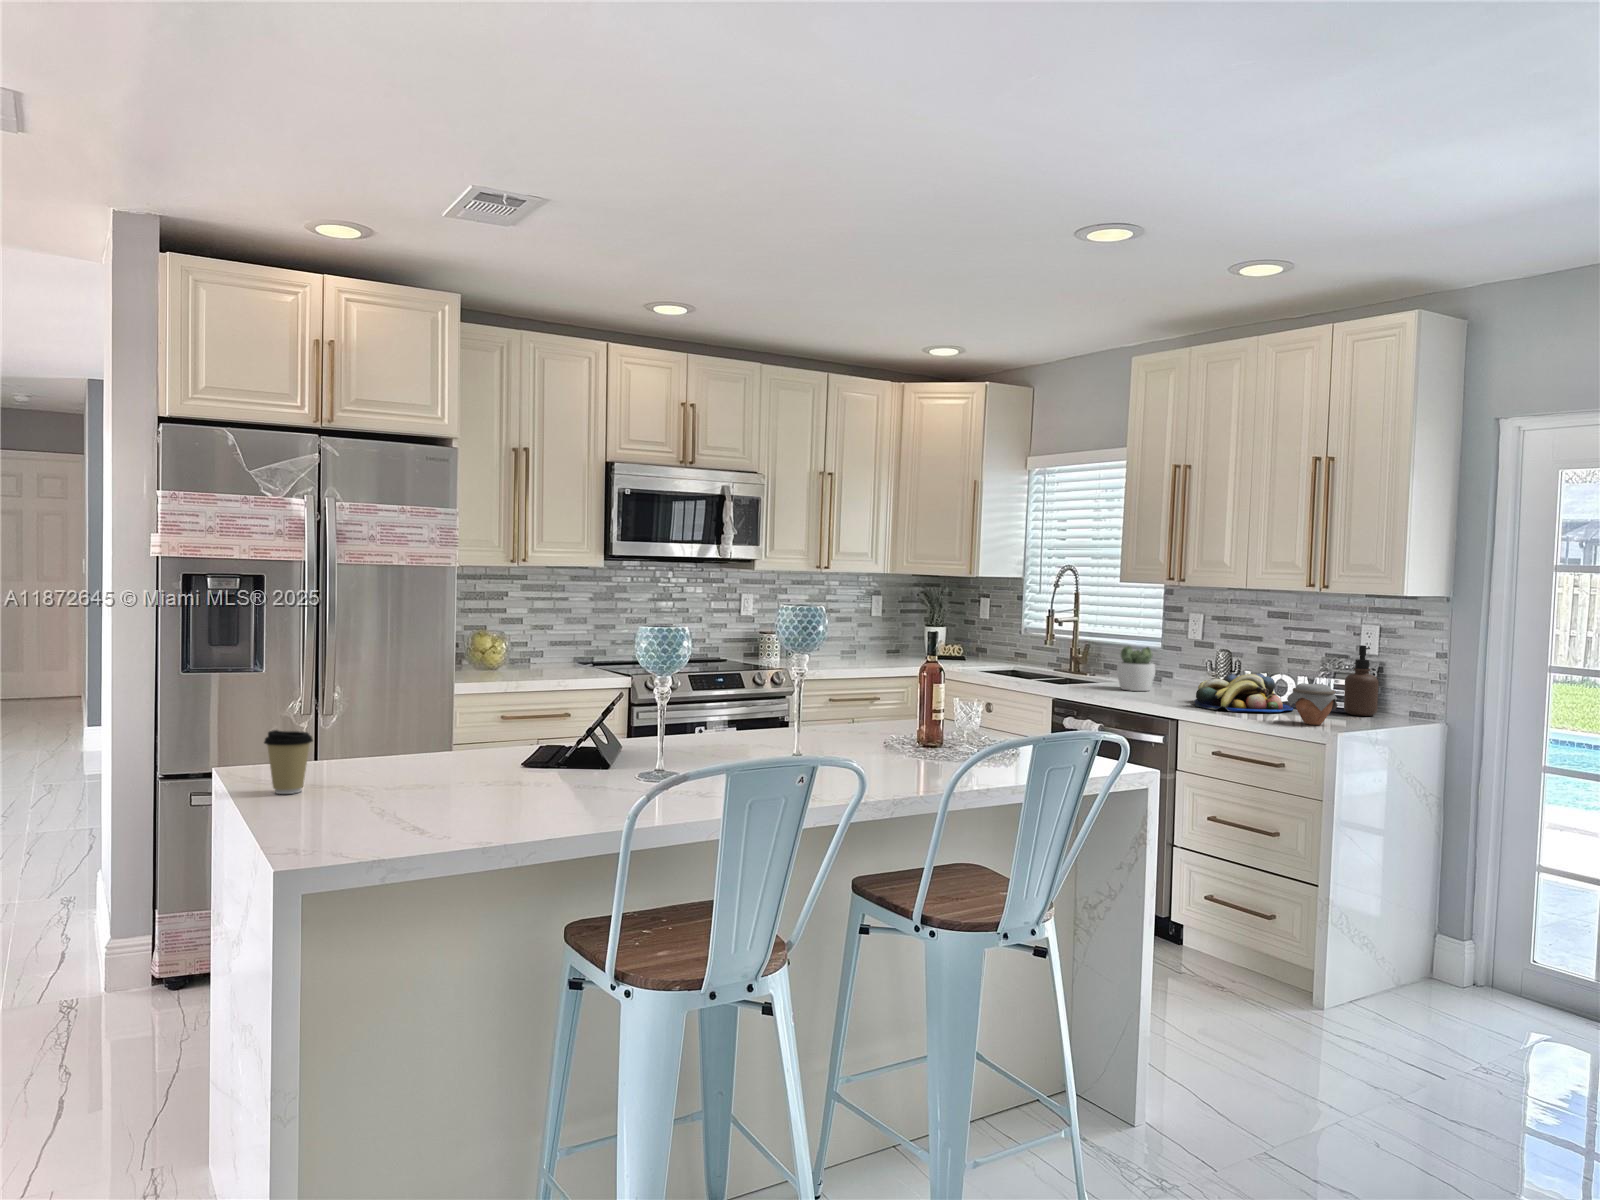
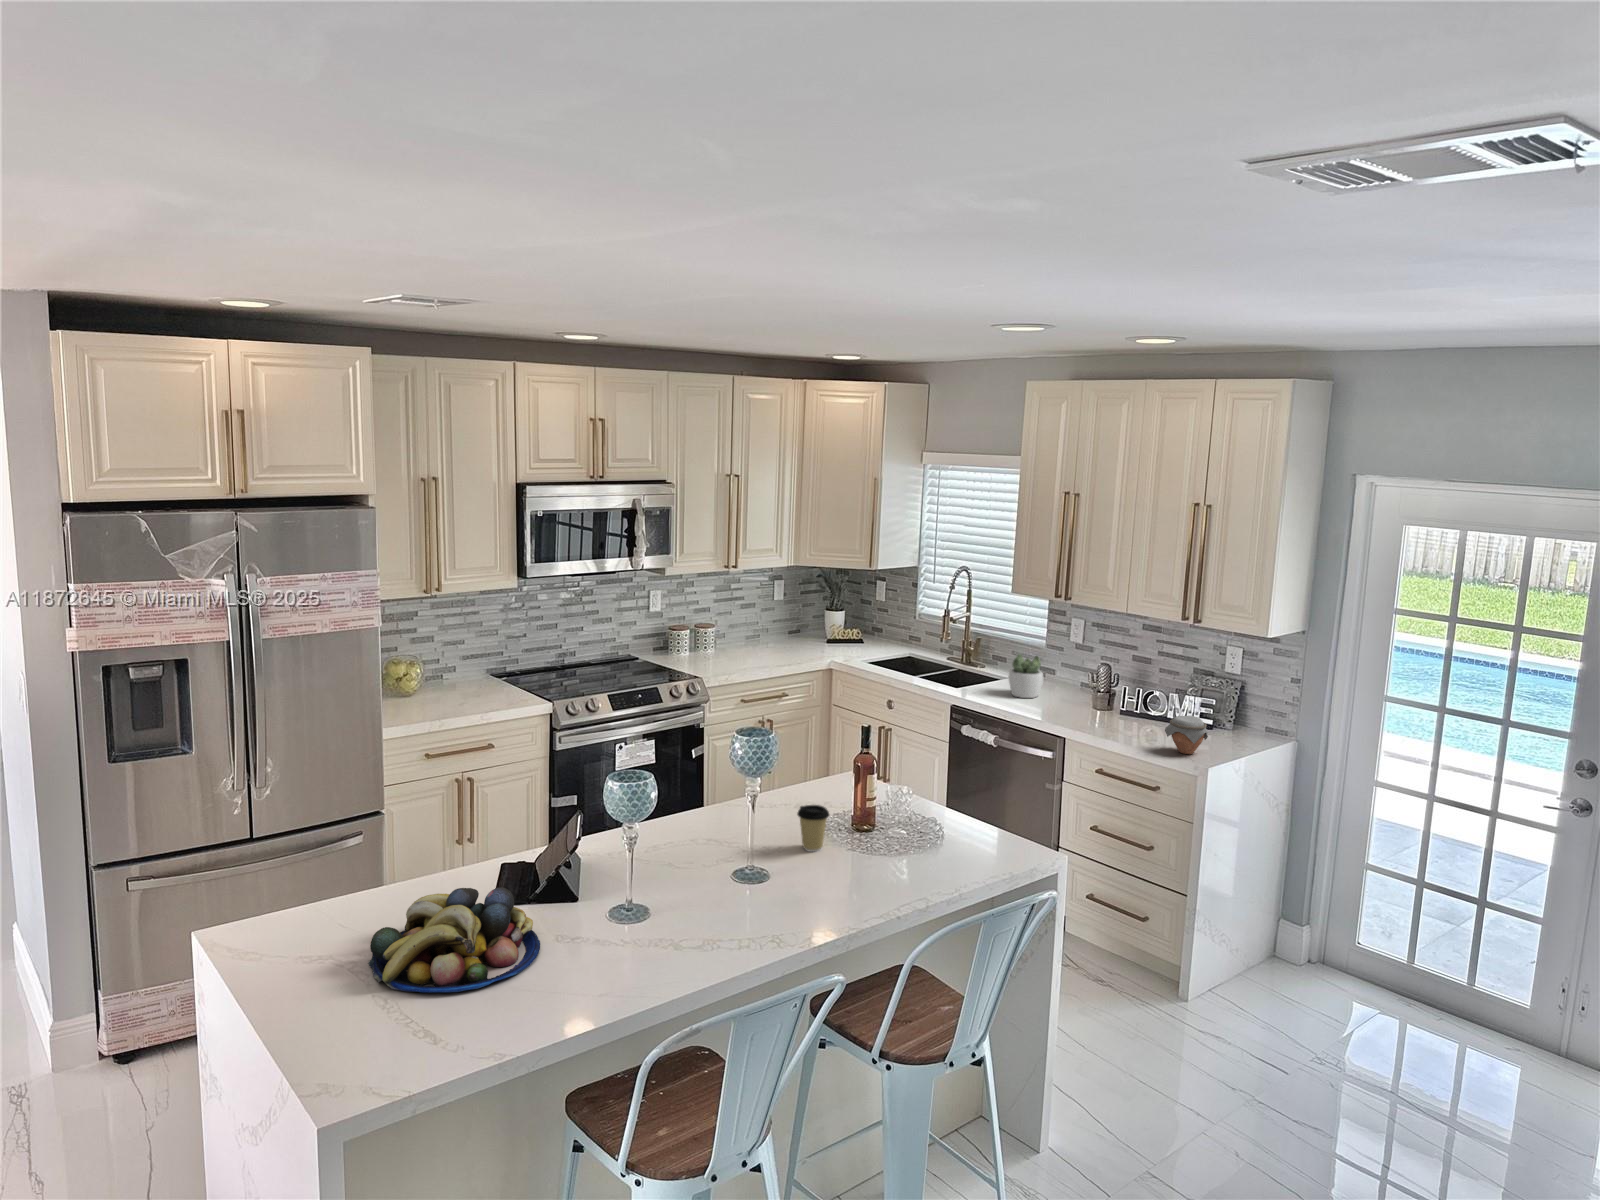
soap dispenser: present [1344,645,1378,716] -> none [1211,672,1241,735]
fruit bowl: present [1194,673,1293,712] -> present [368,887,540,992]
coffee cup: present [264,730,313,794] -> present [797,805,829,852]

